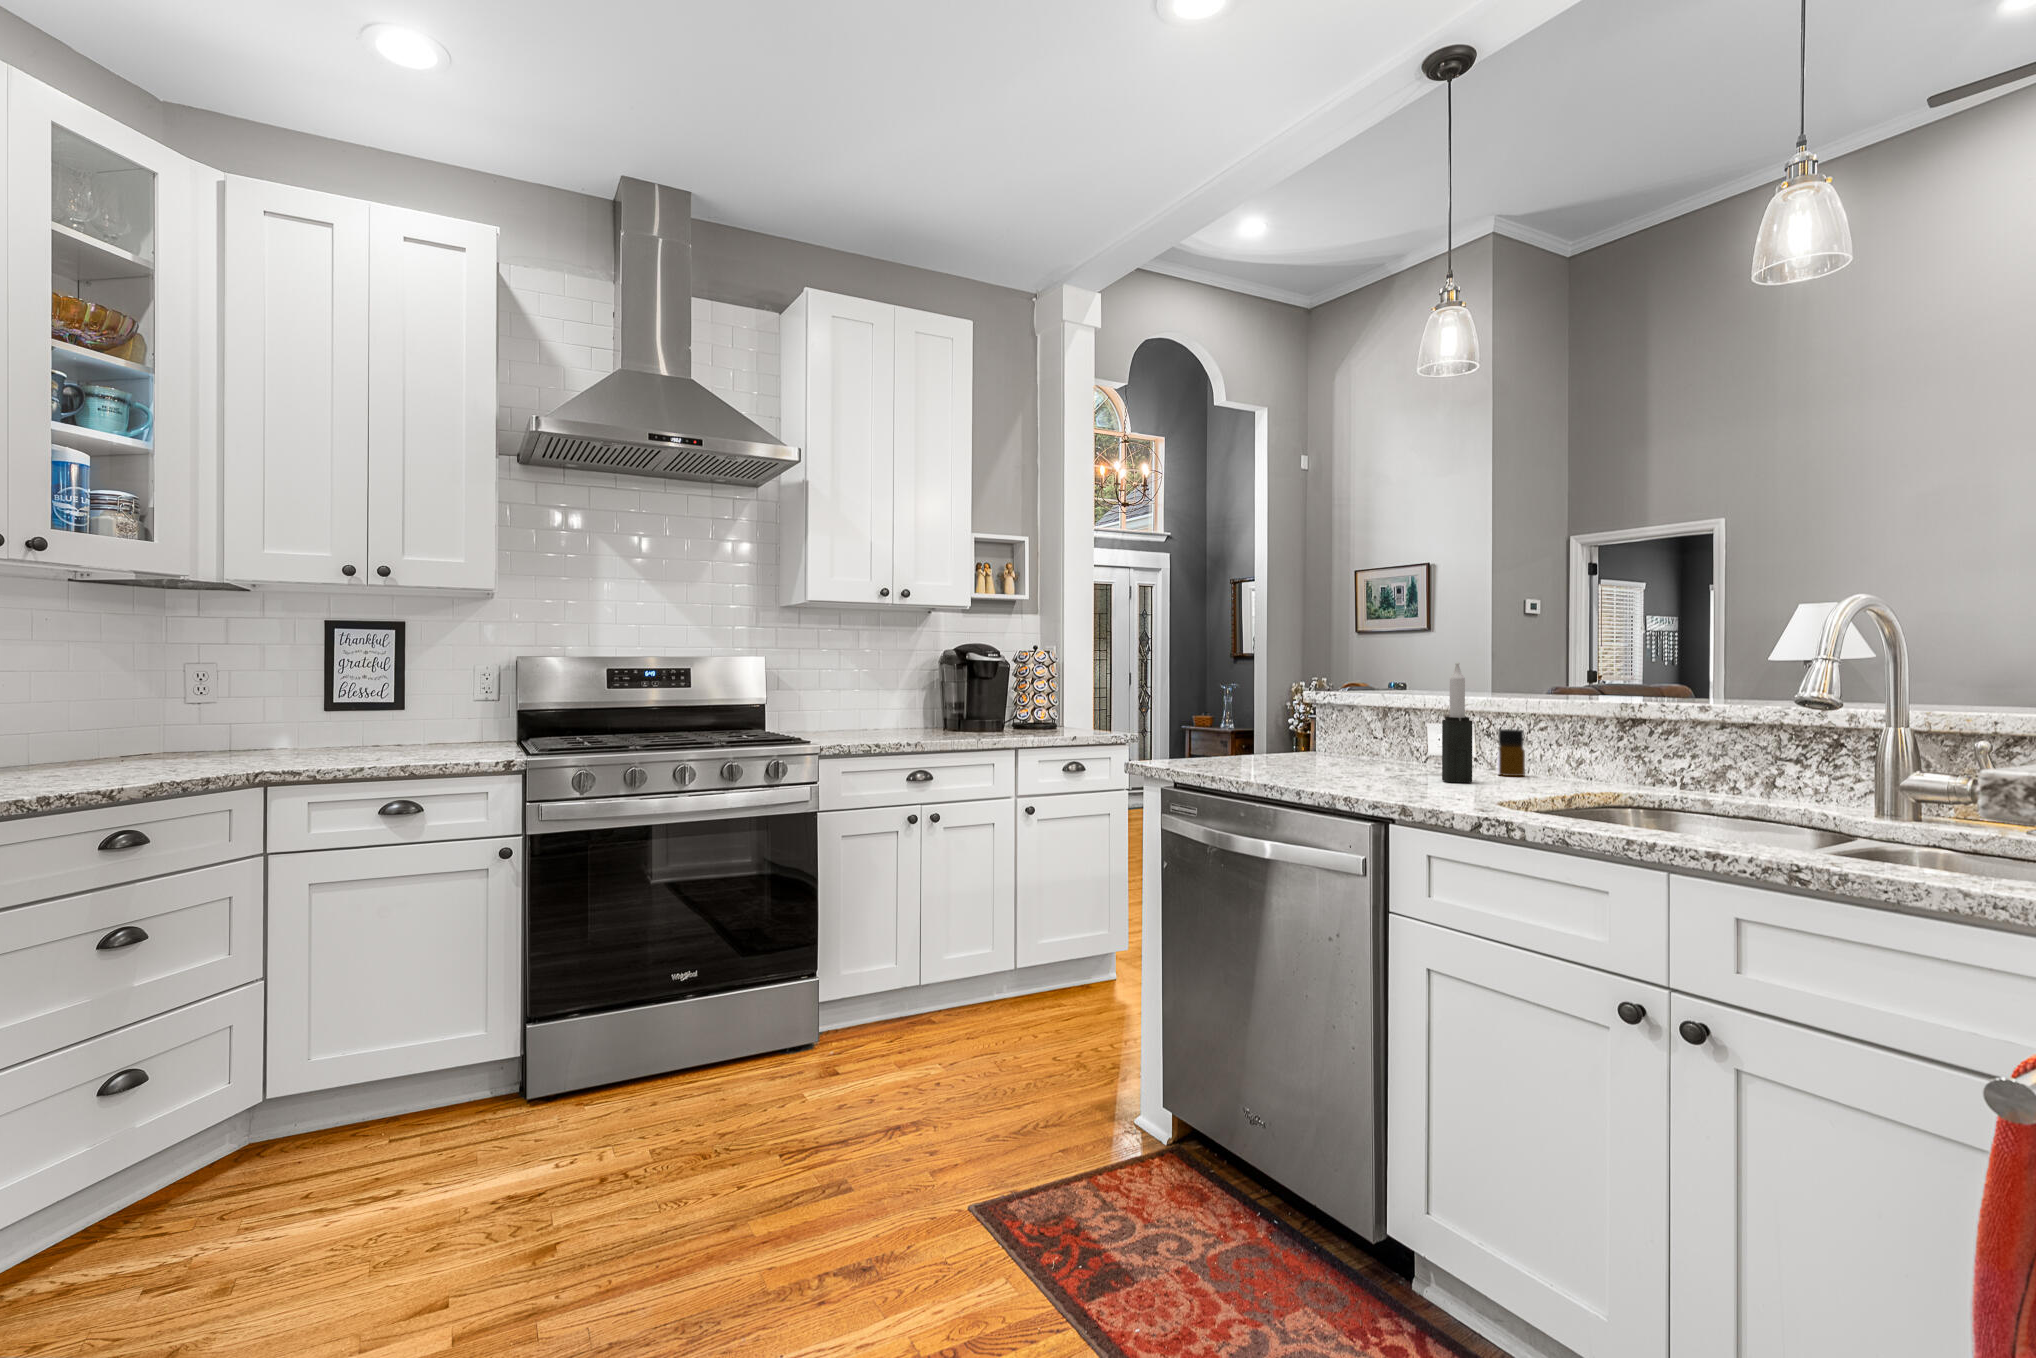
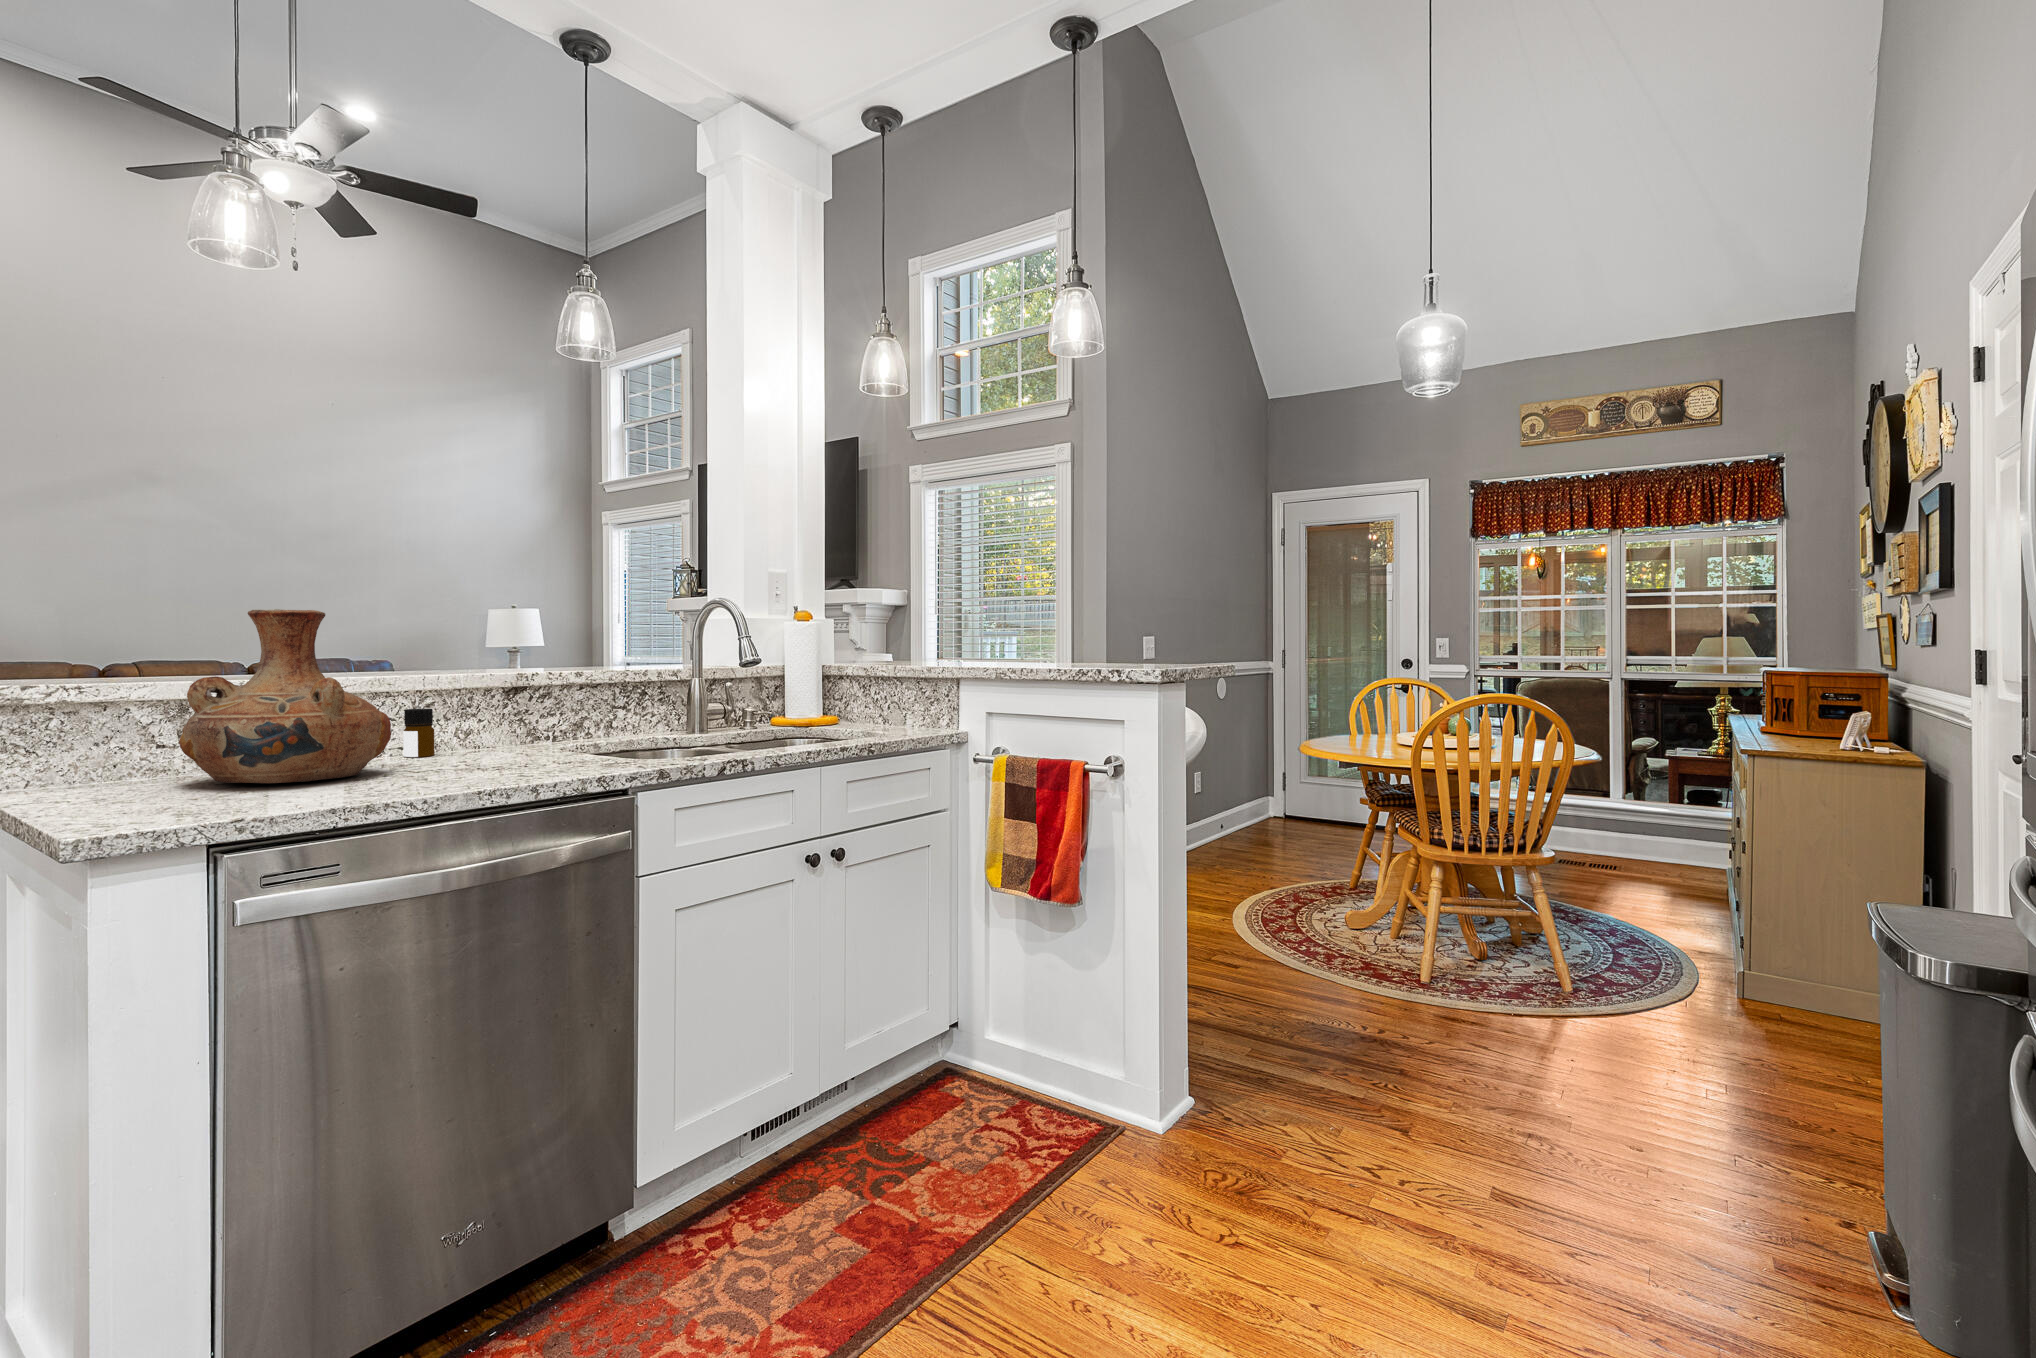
vase: none [1291,641,1416,770] -> present [179,609,391,783]
candle: present [1442,662,1472,783] -> none [468,640,500,764]

